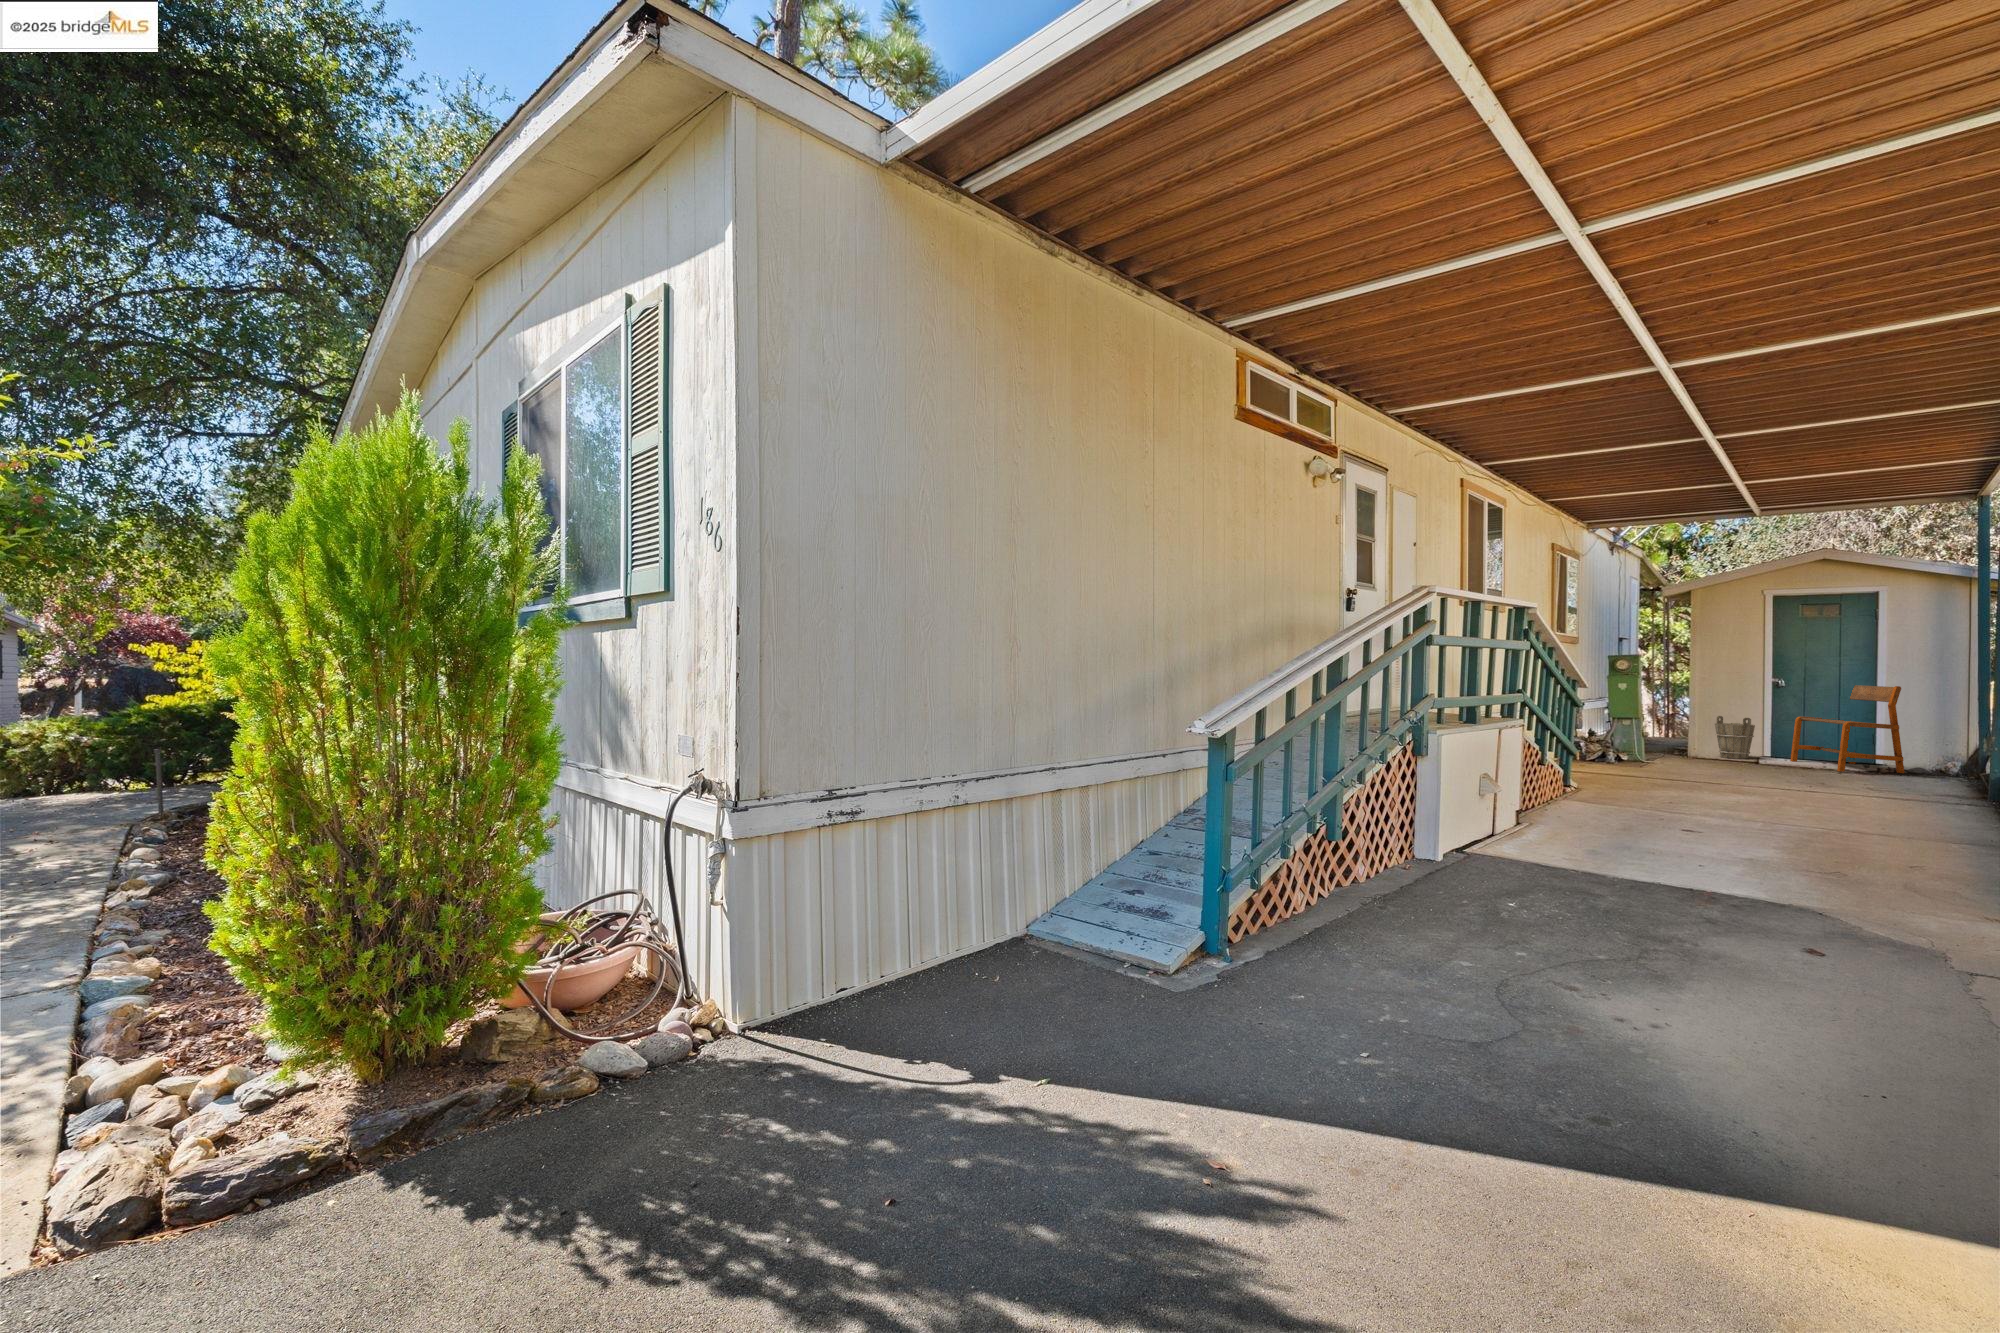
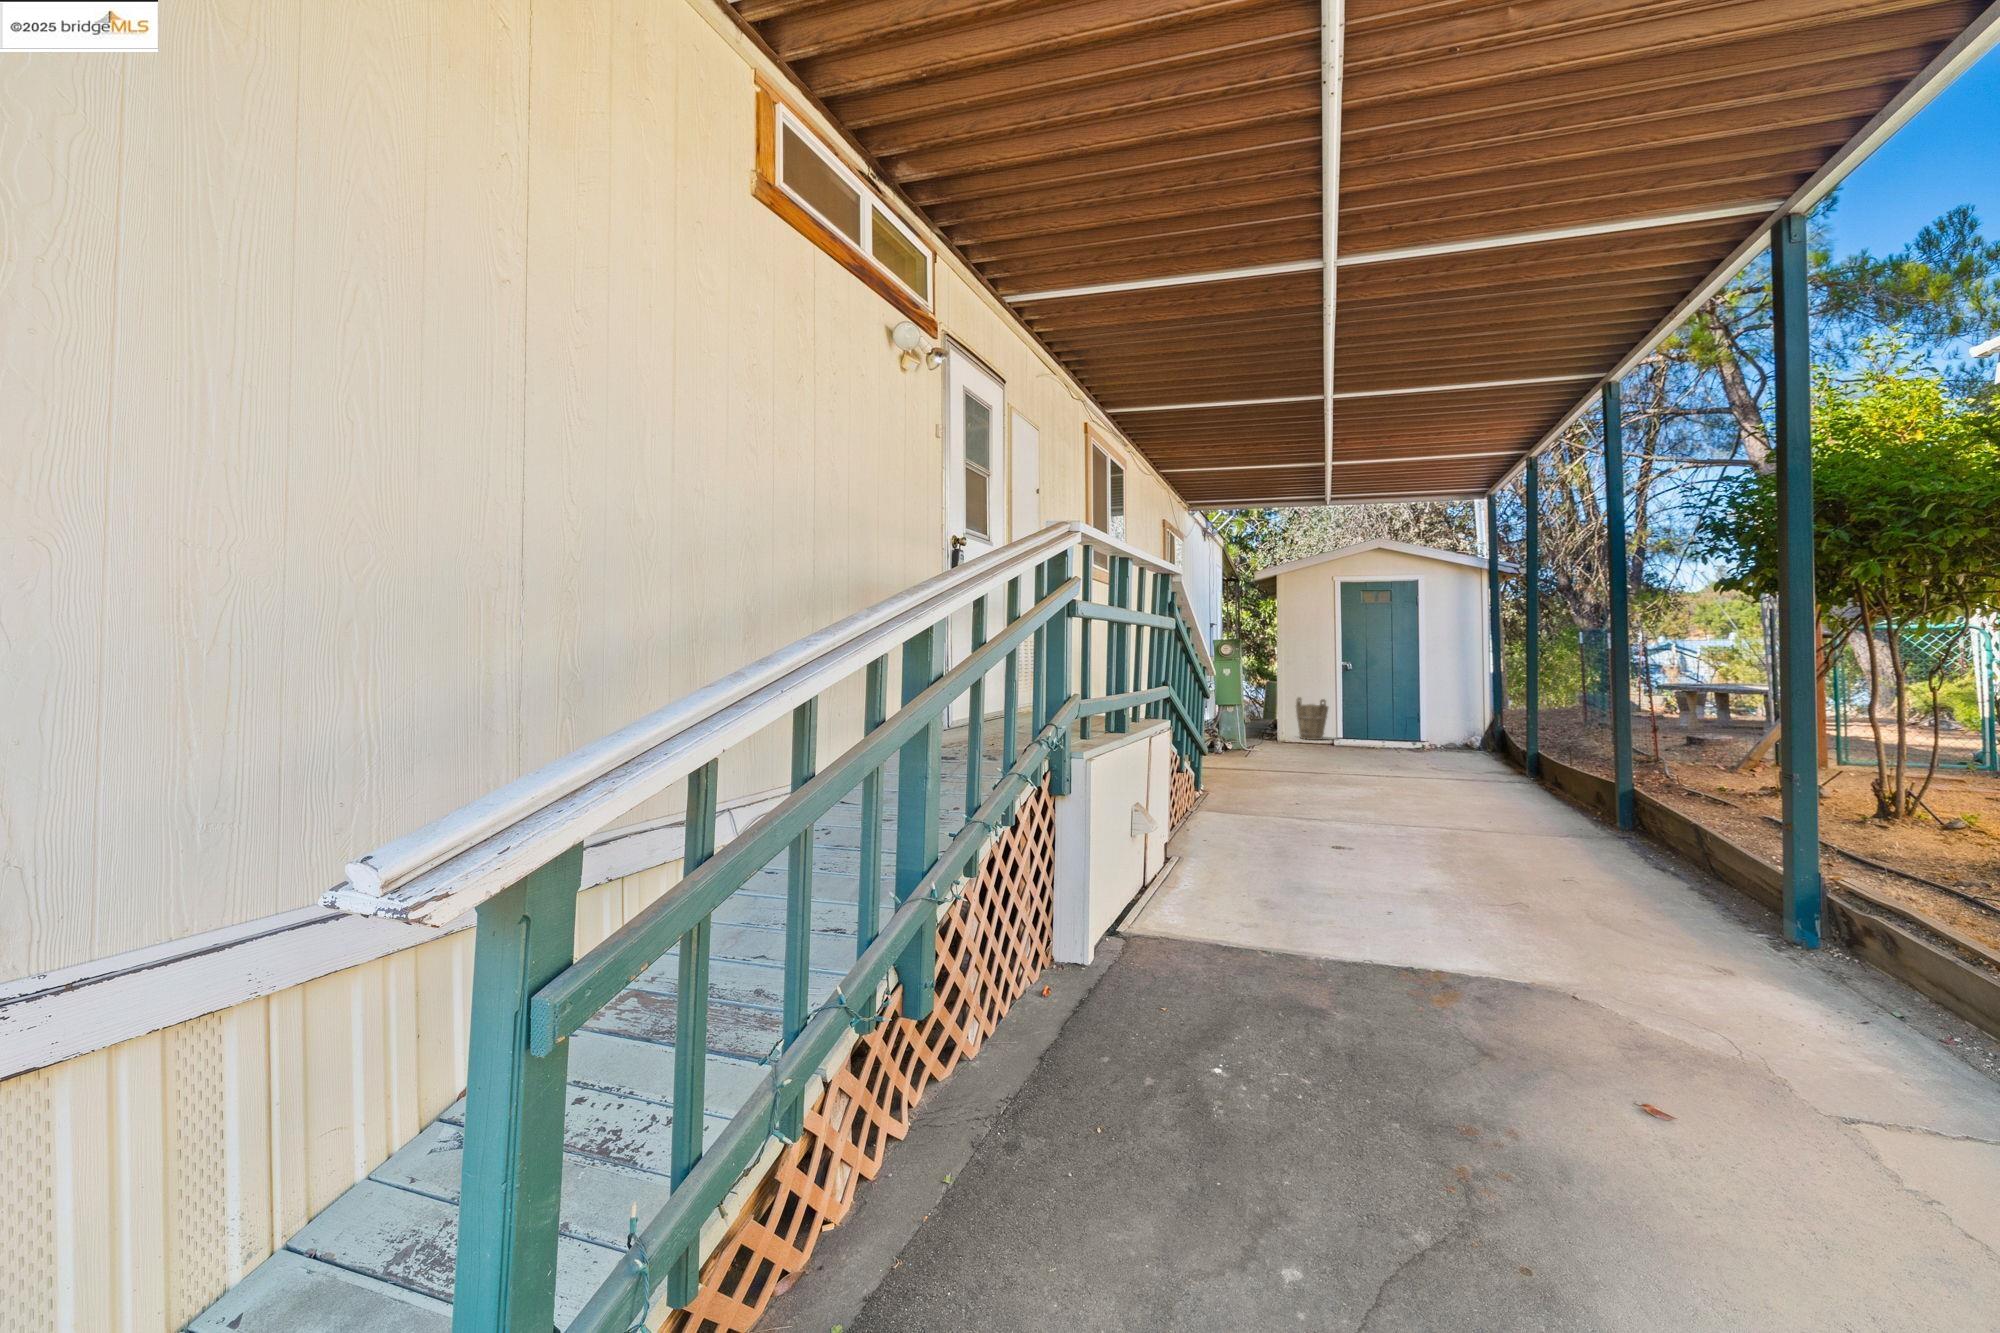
bench: present [1790,685,1904,773] -> none [1356,666,1451,752]

